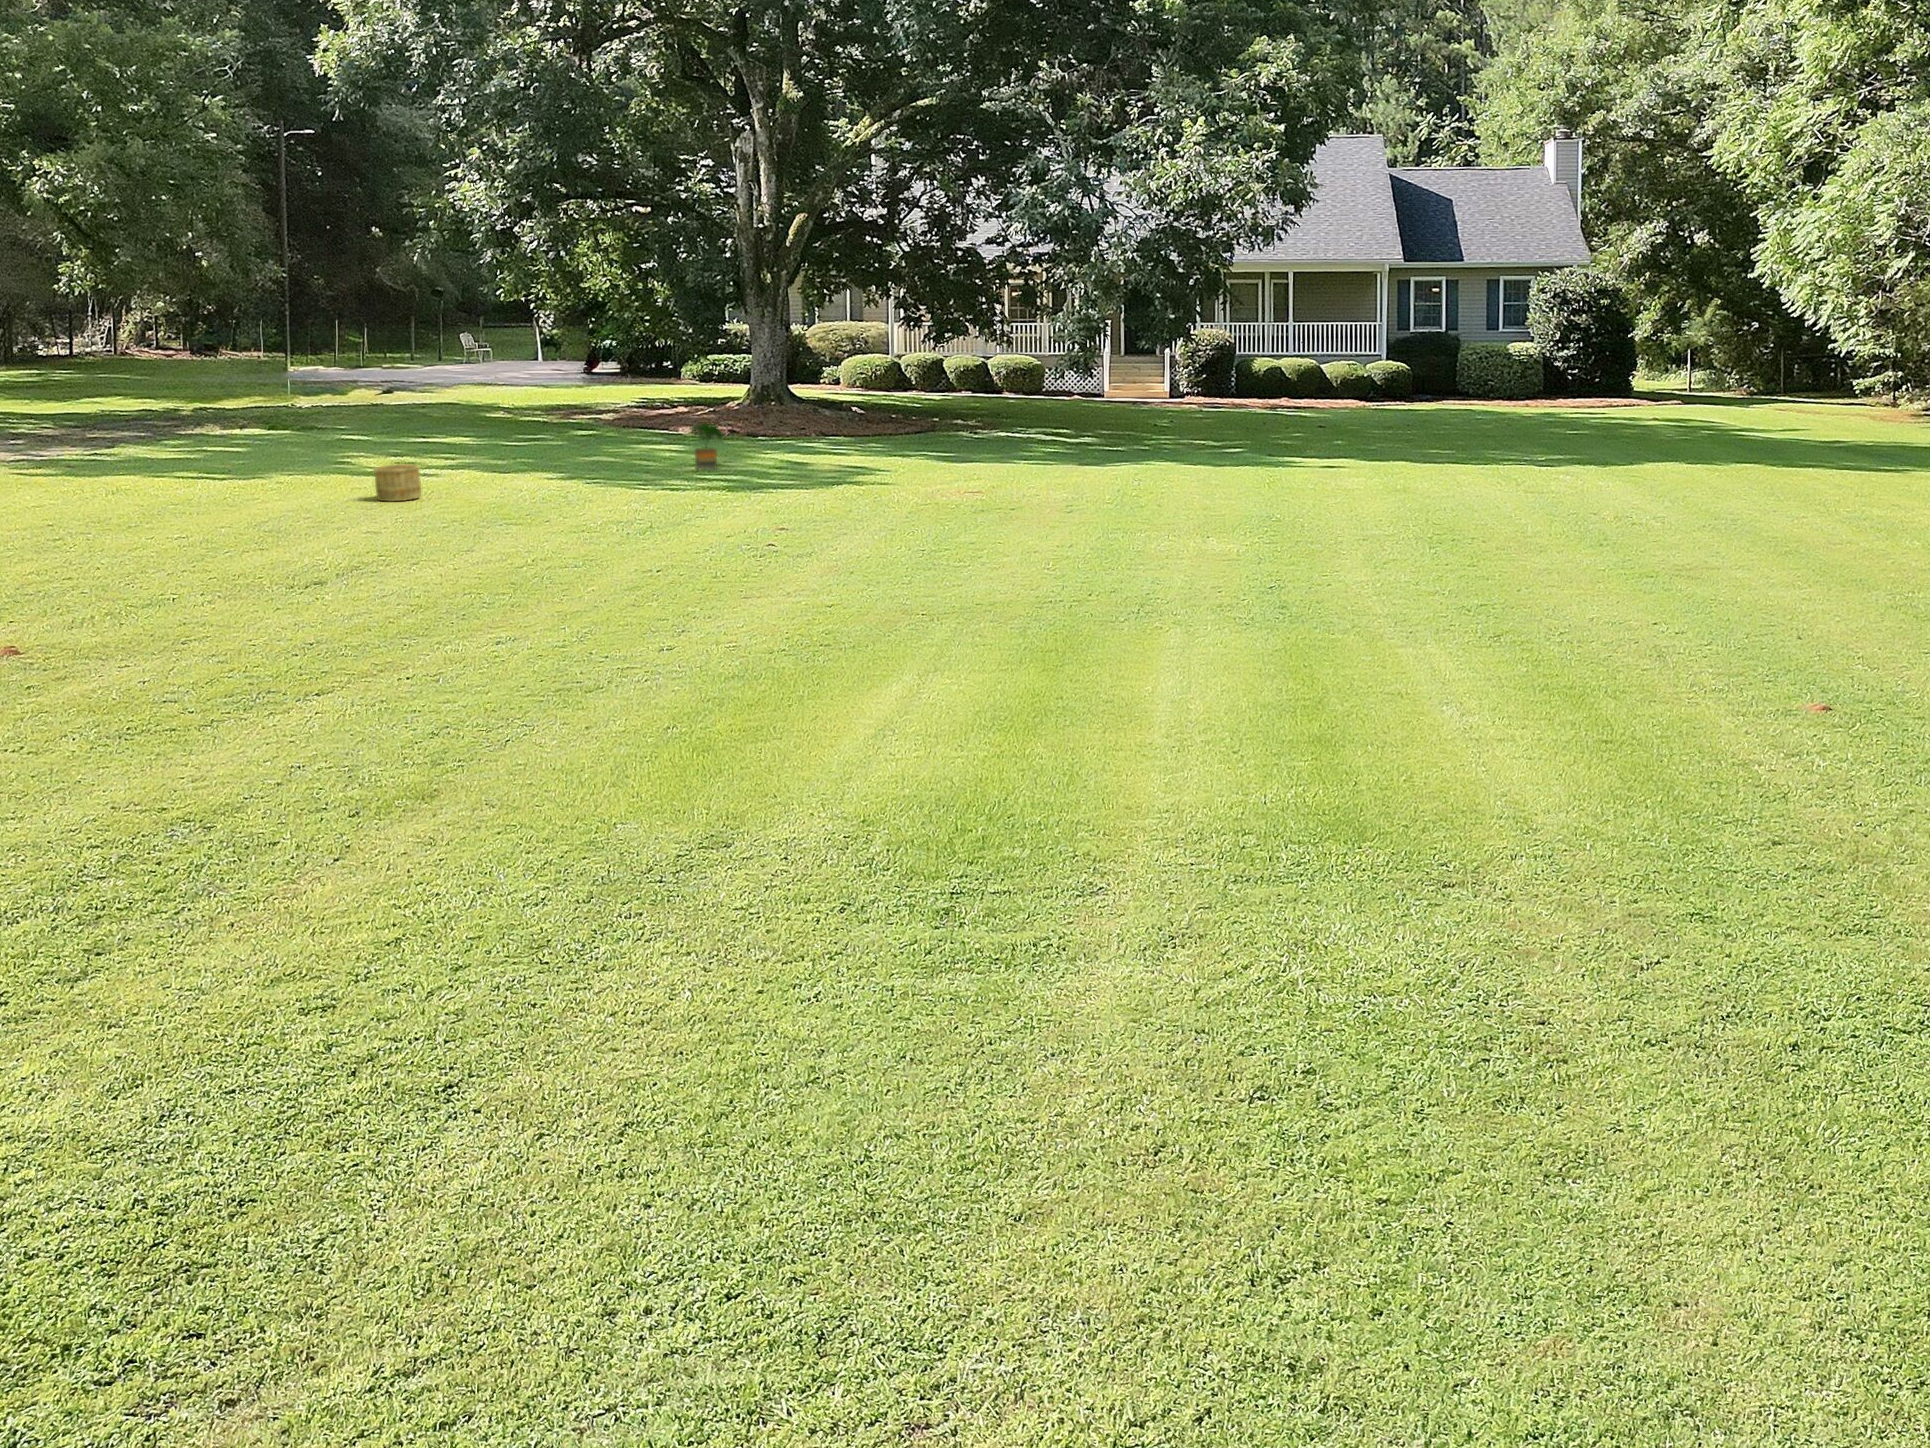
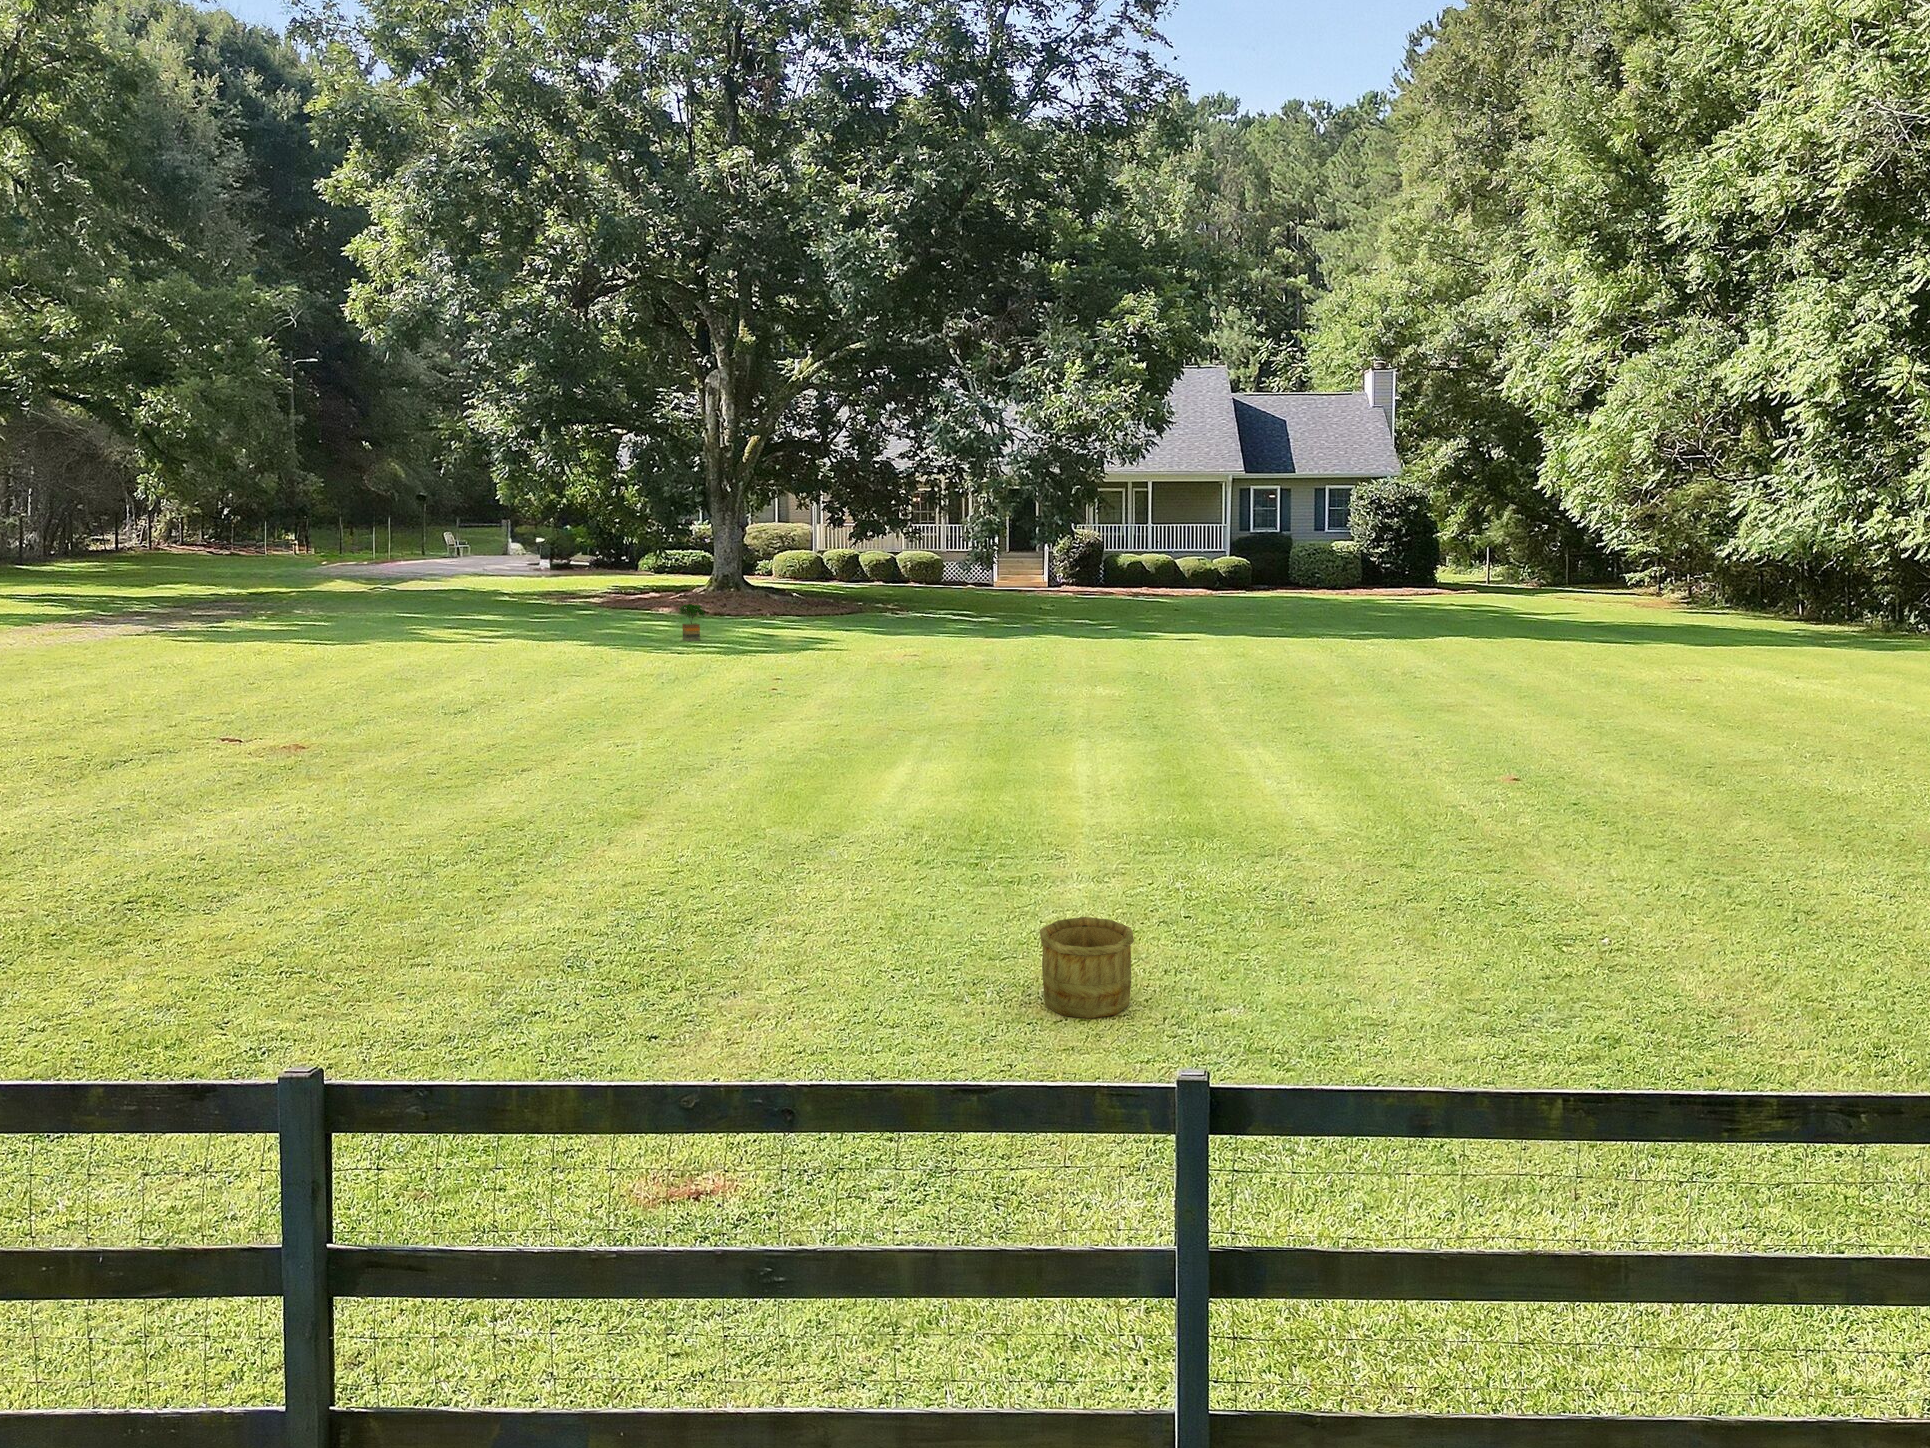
wooden bucket: present [374,464,421,501] -> present [1040,917,1134,1018]

